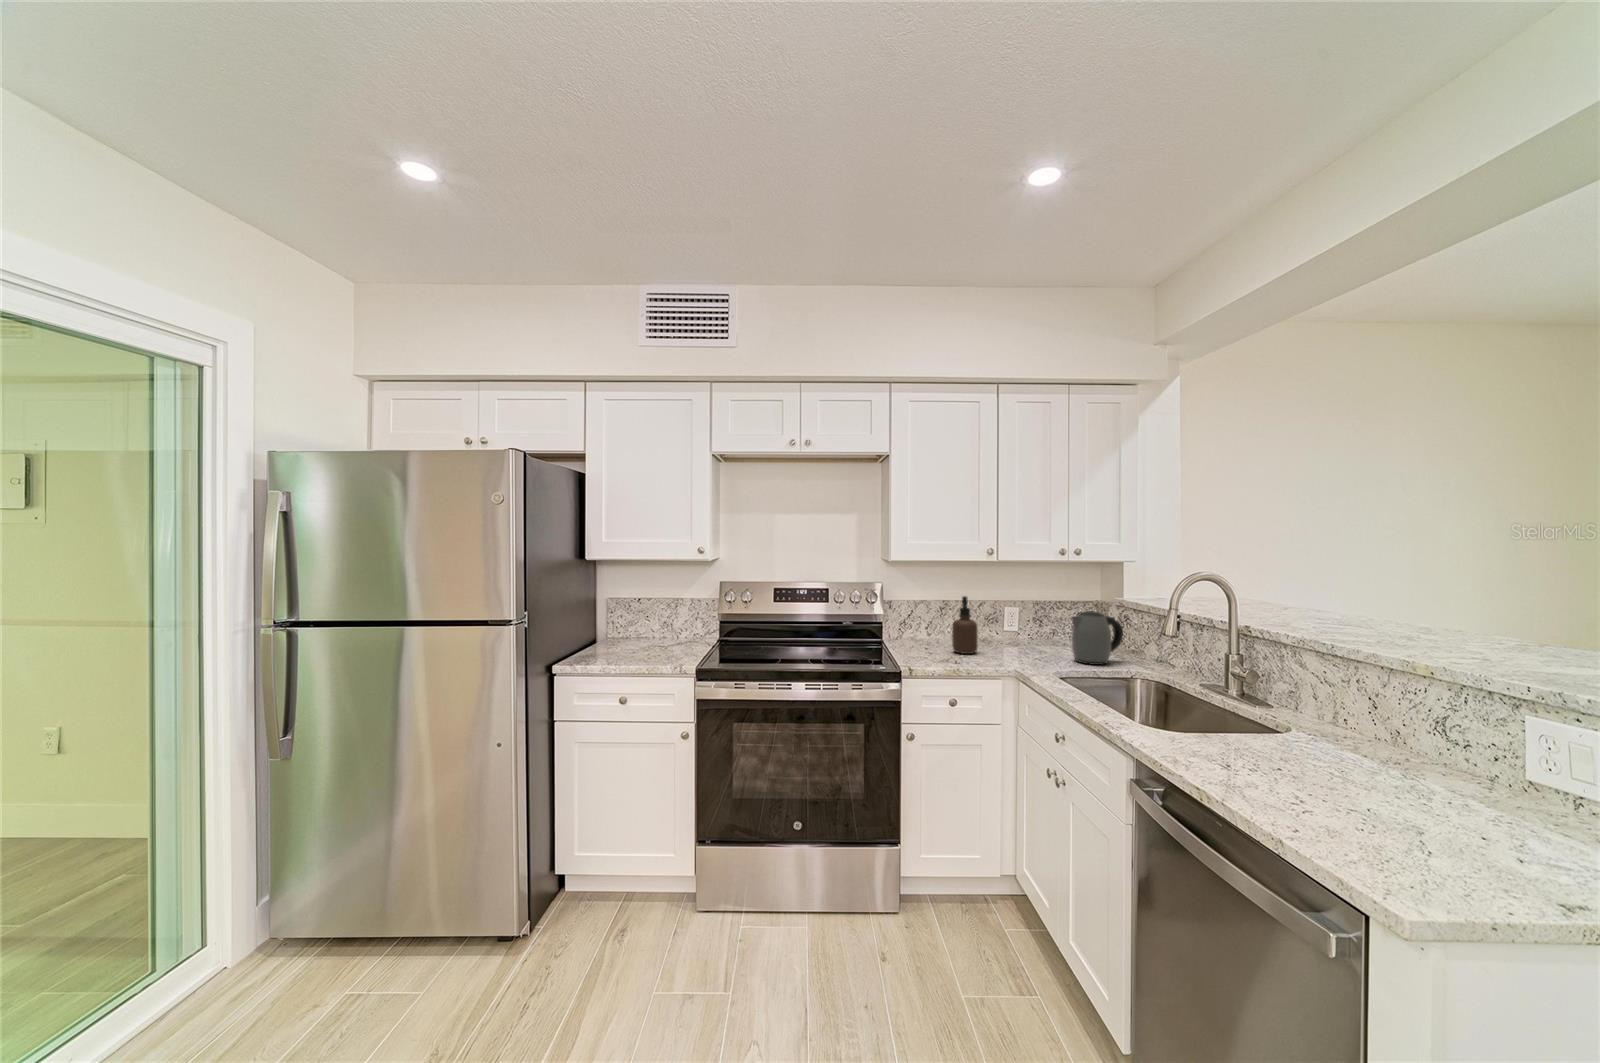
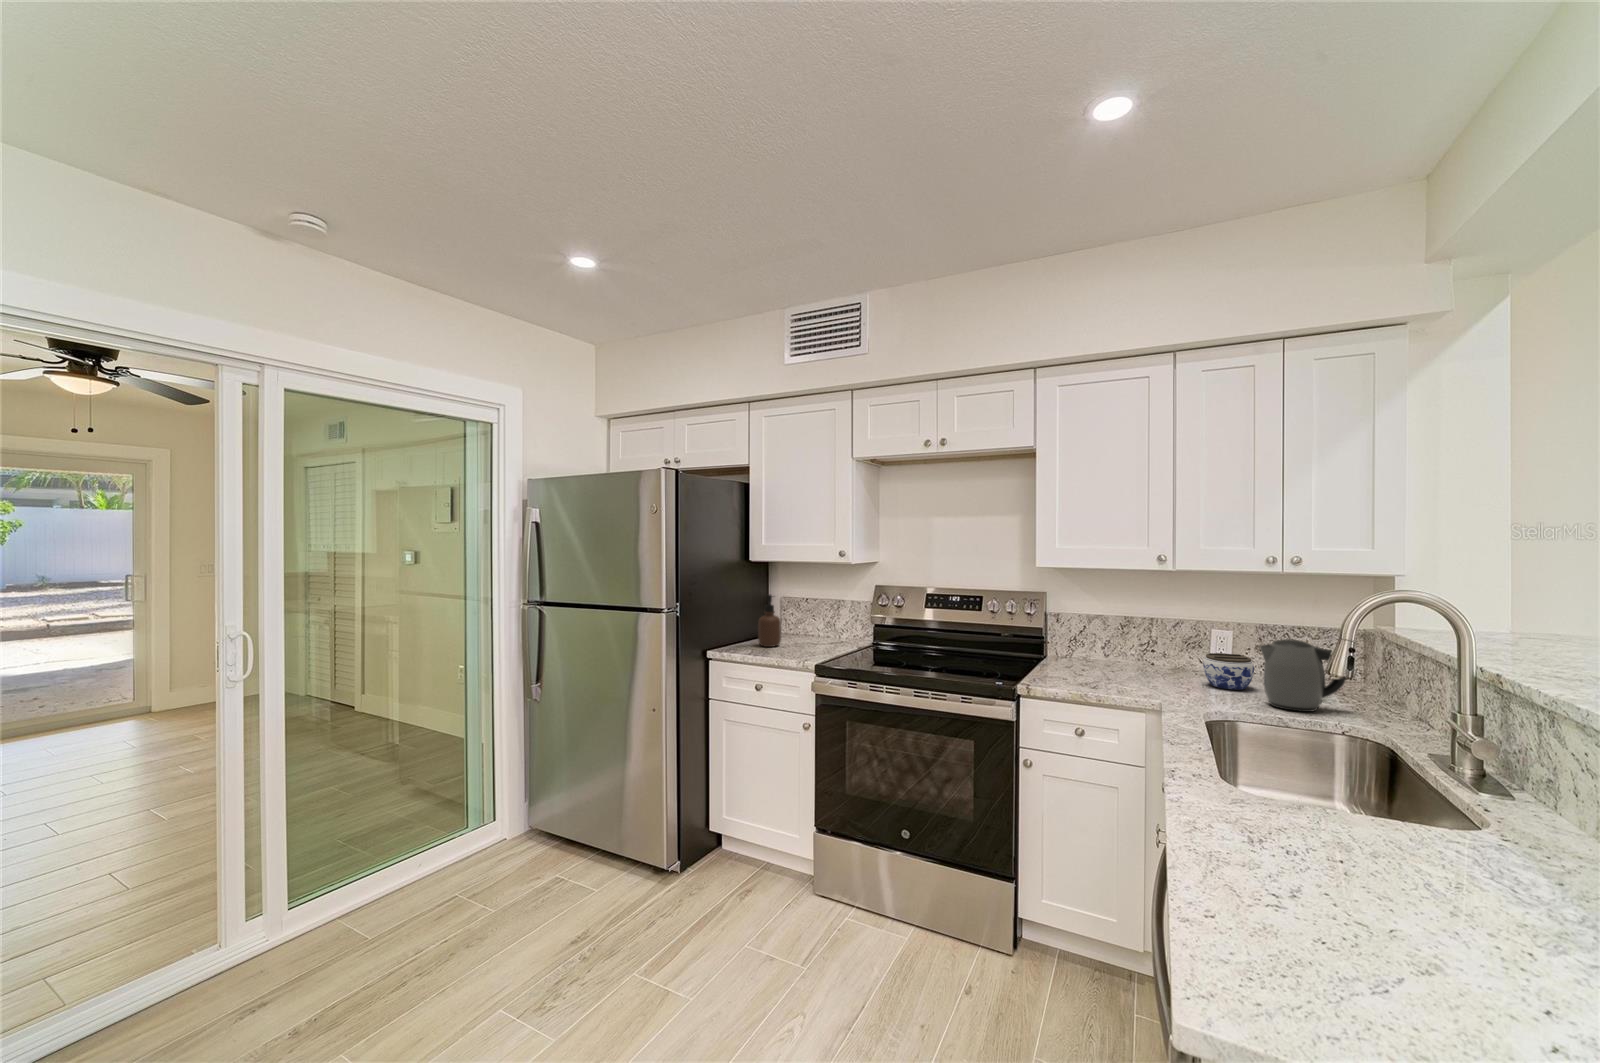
soap dispenser: present [952,596,978,654] -> present [758,594,781,647]
jar: none [1016,625,1052,653] -> present [1203,653,1254,690]

